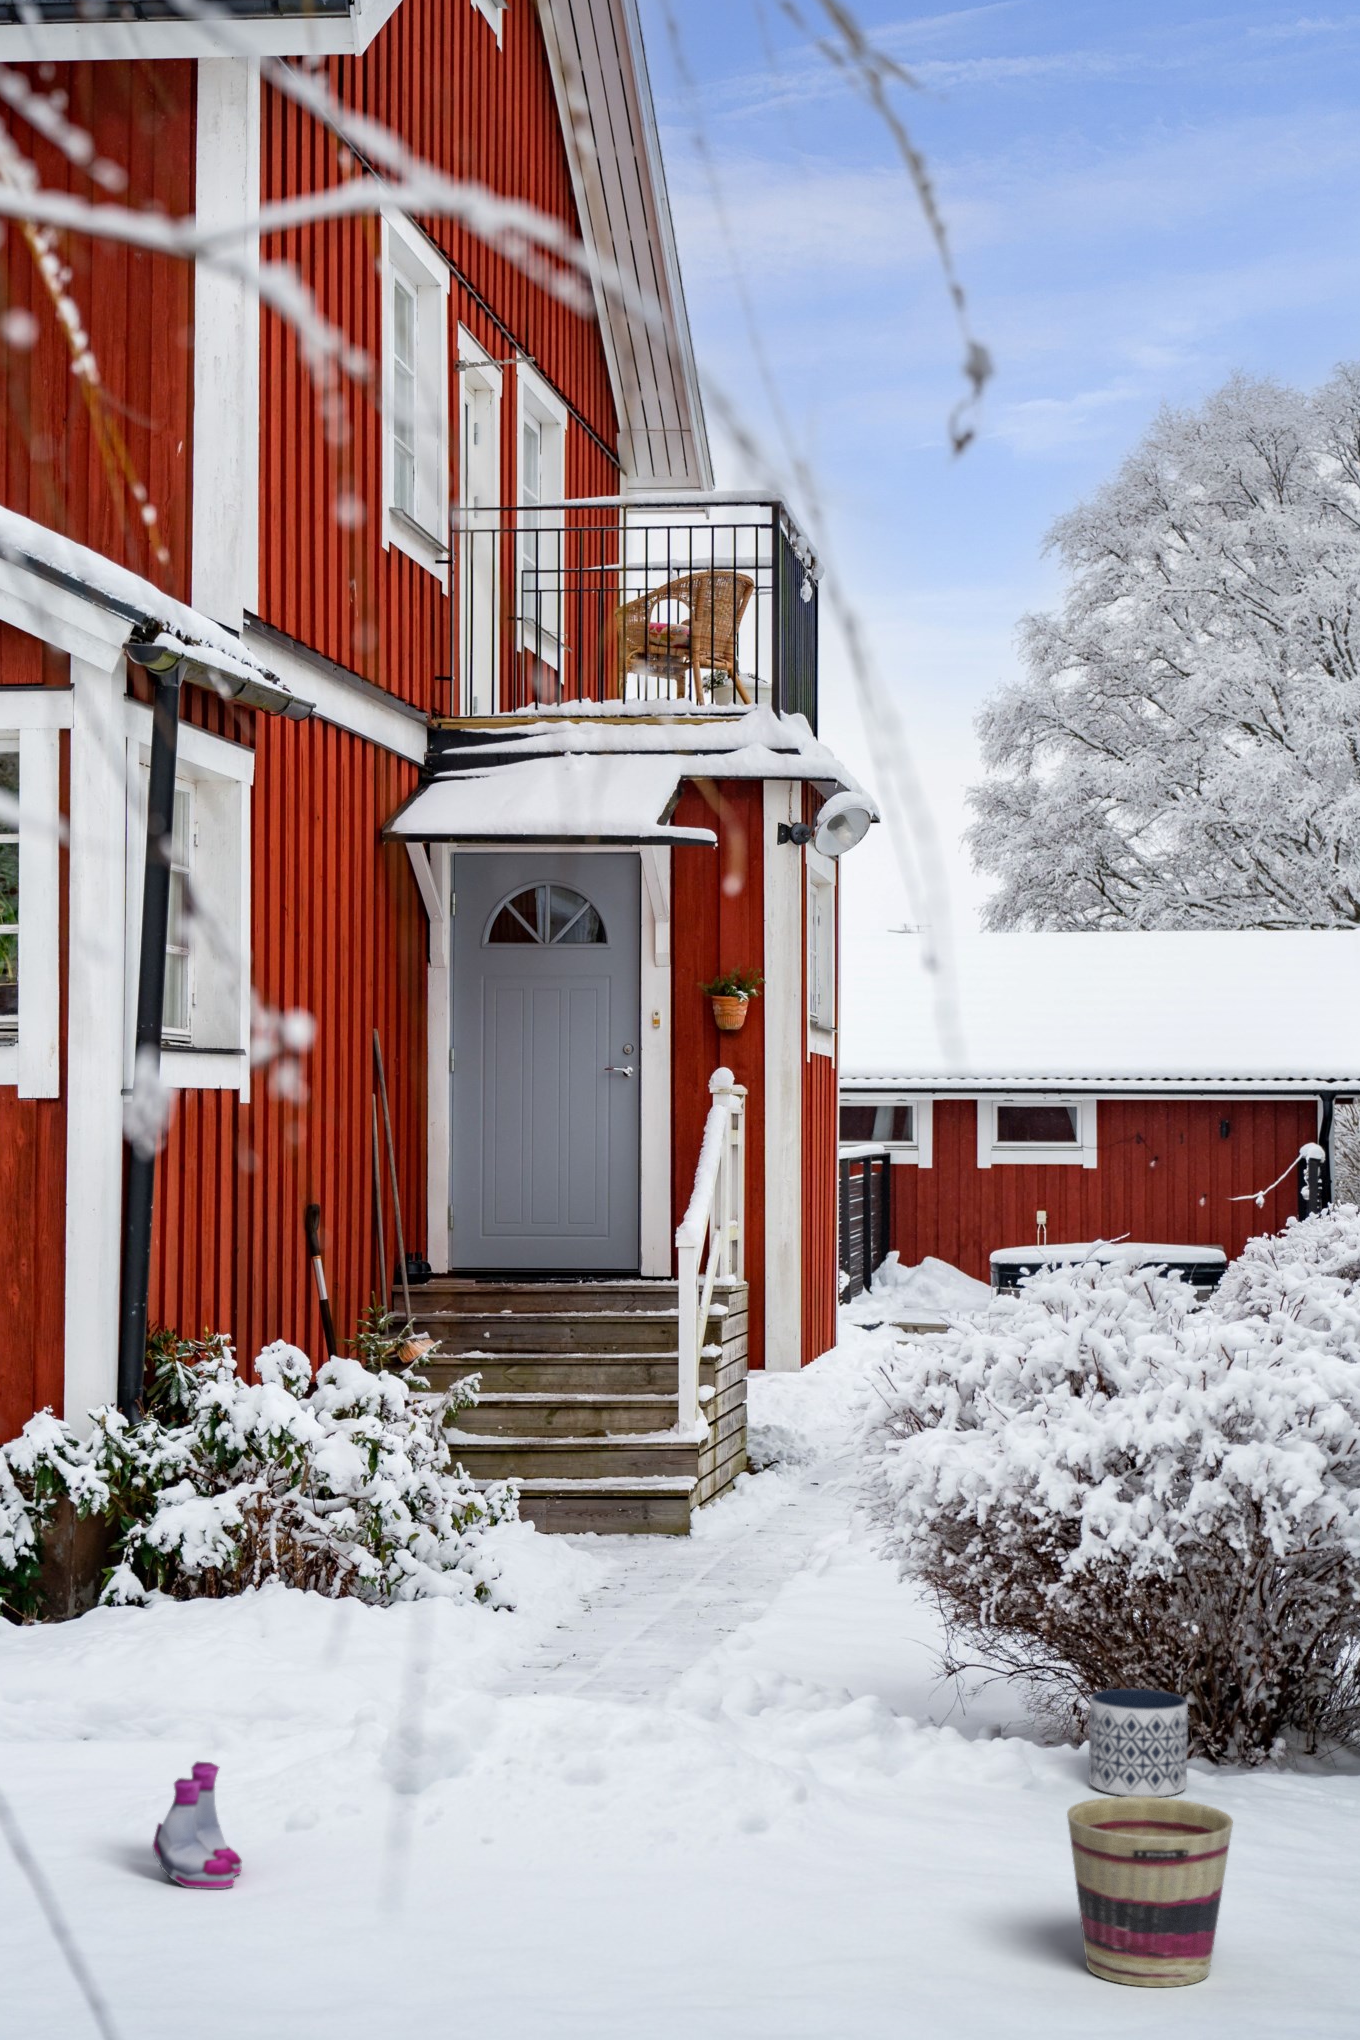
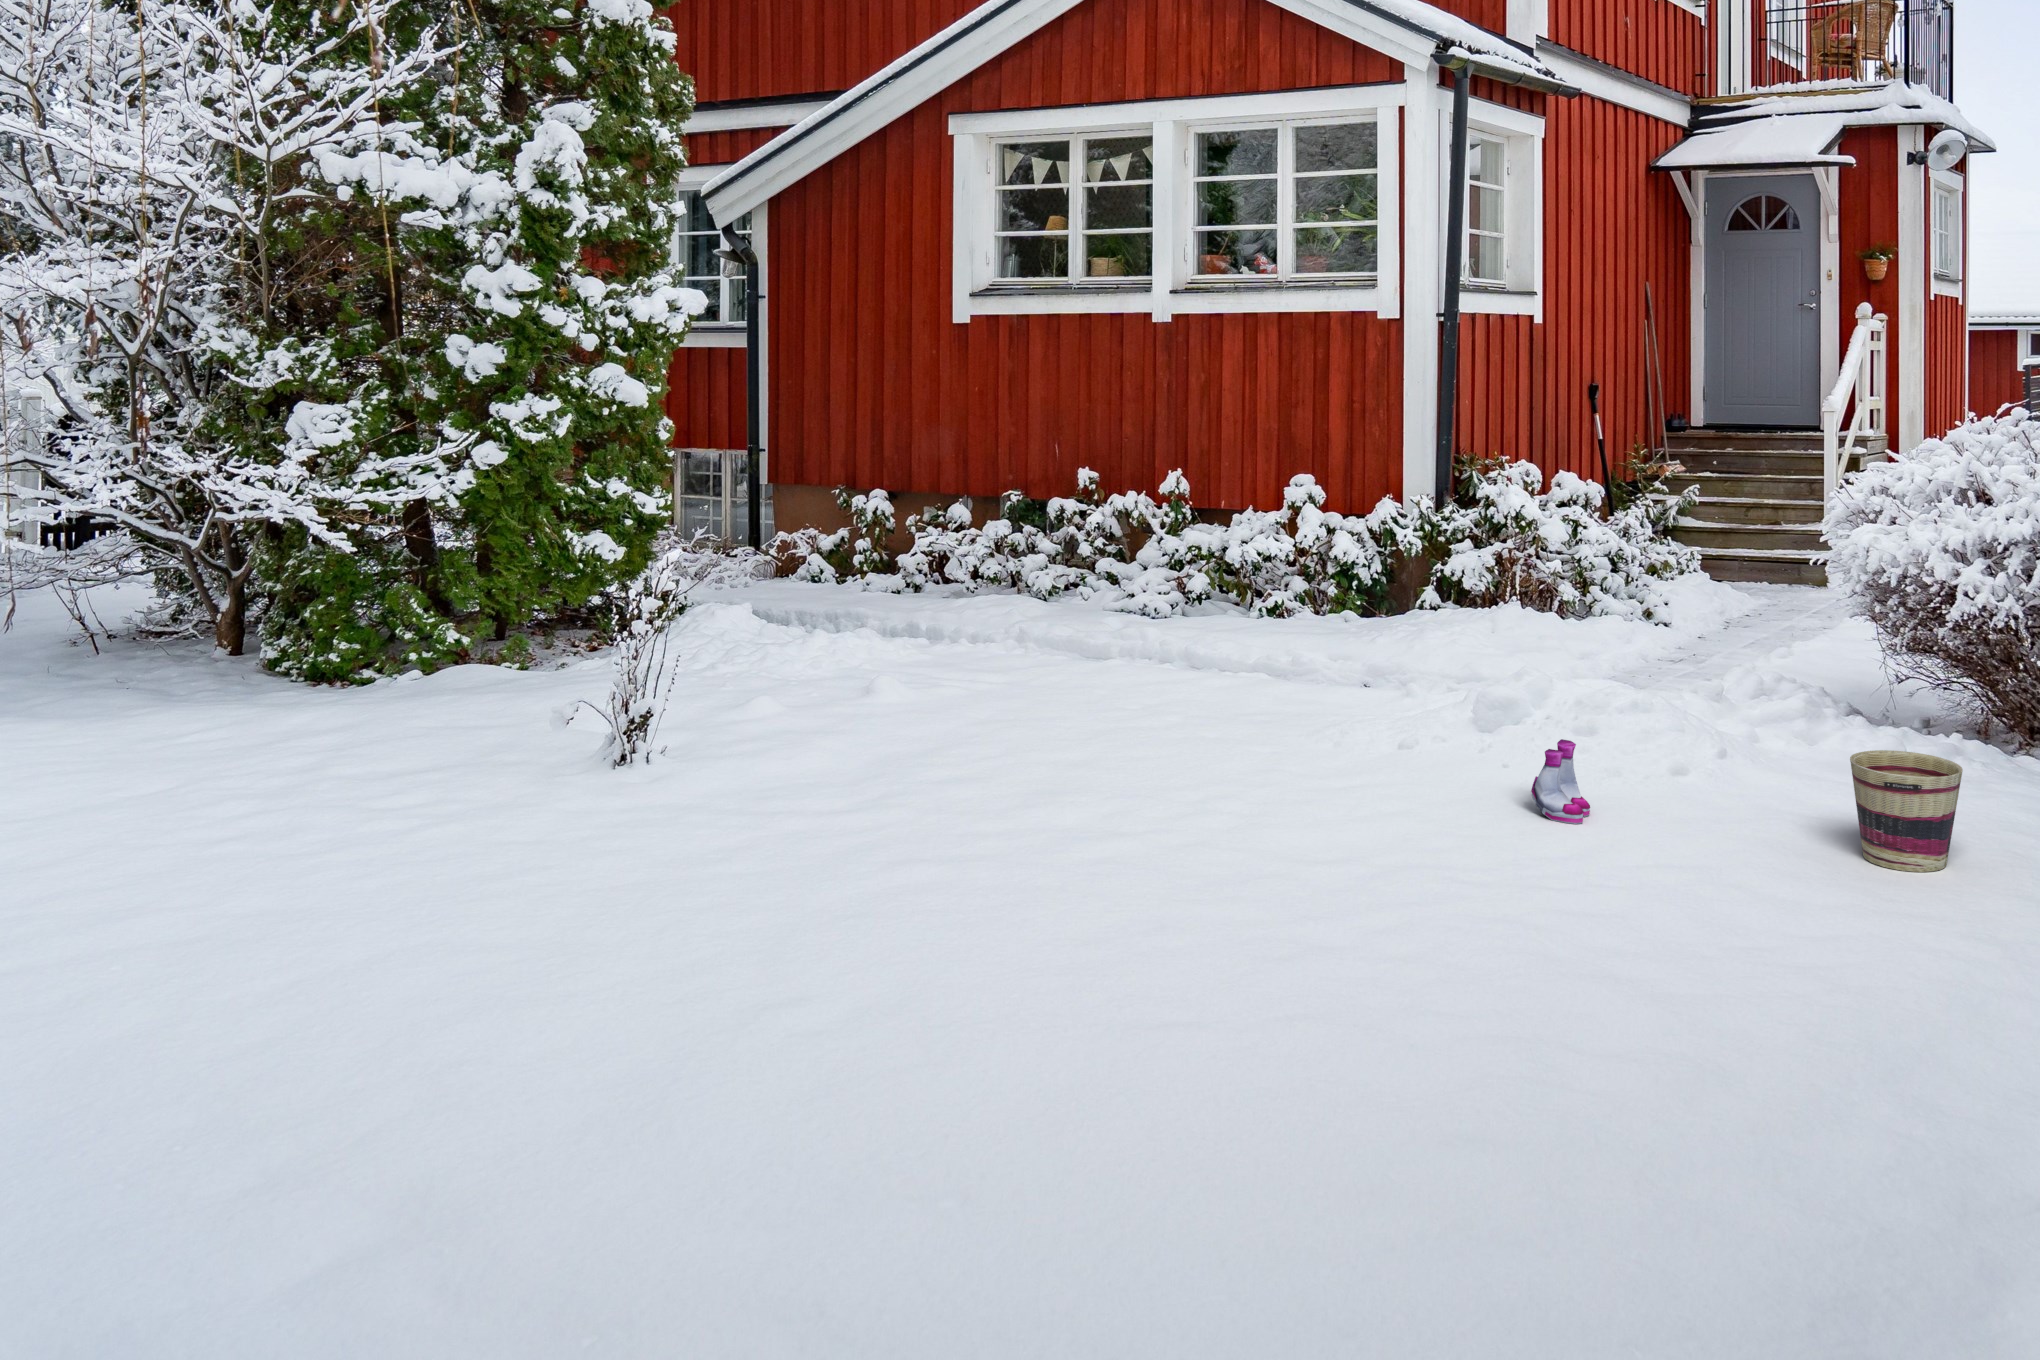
planter: present [1089,1689,1188,1797] -> none [1953,695,2022,766]
boots: present [153,1762,242,1889] -> present [1531,739,1590,824]

